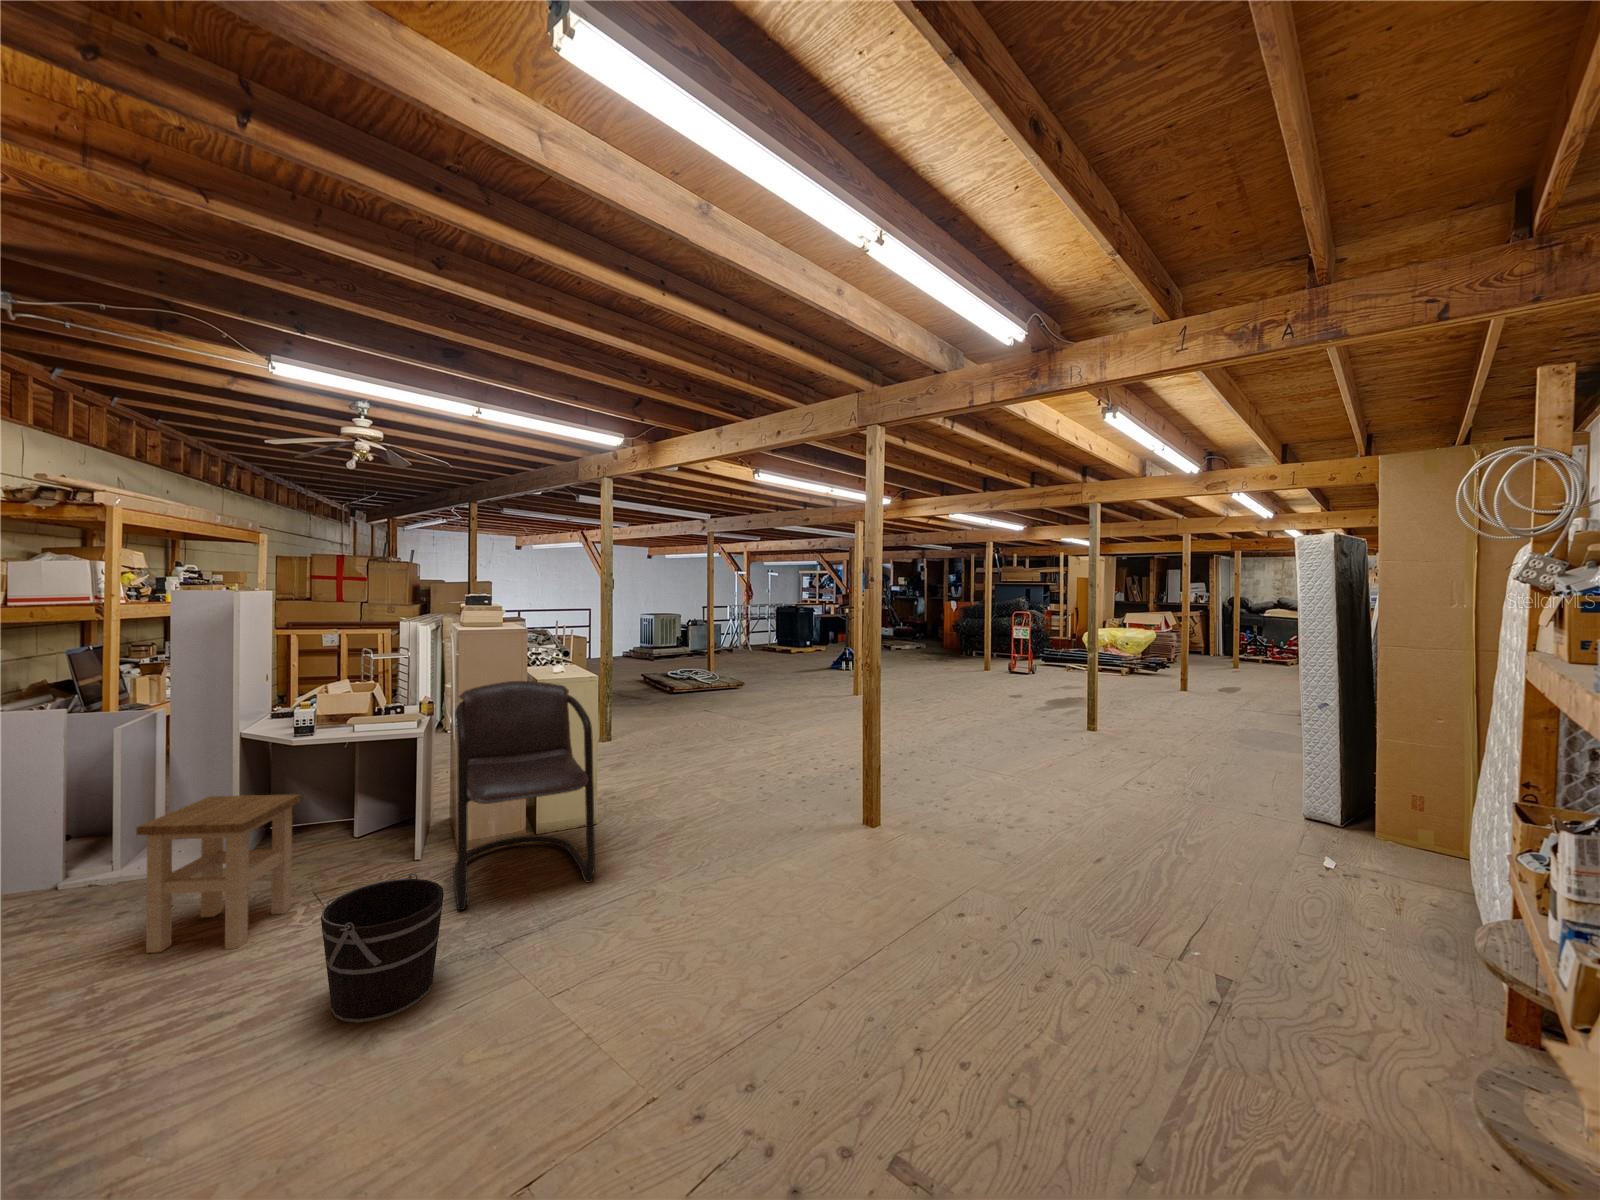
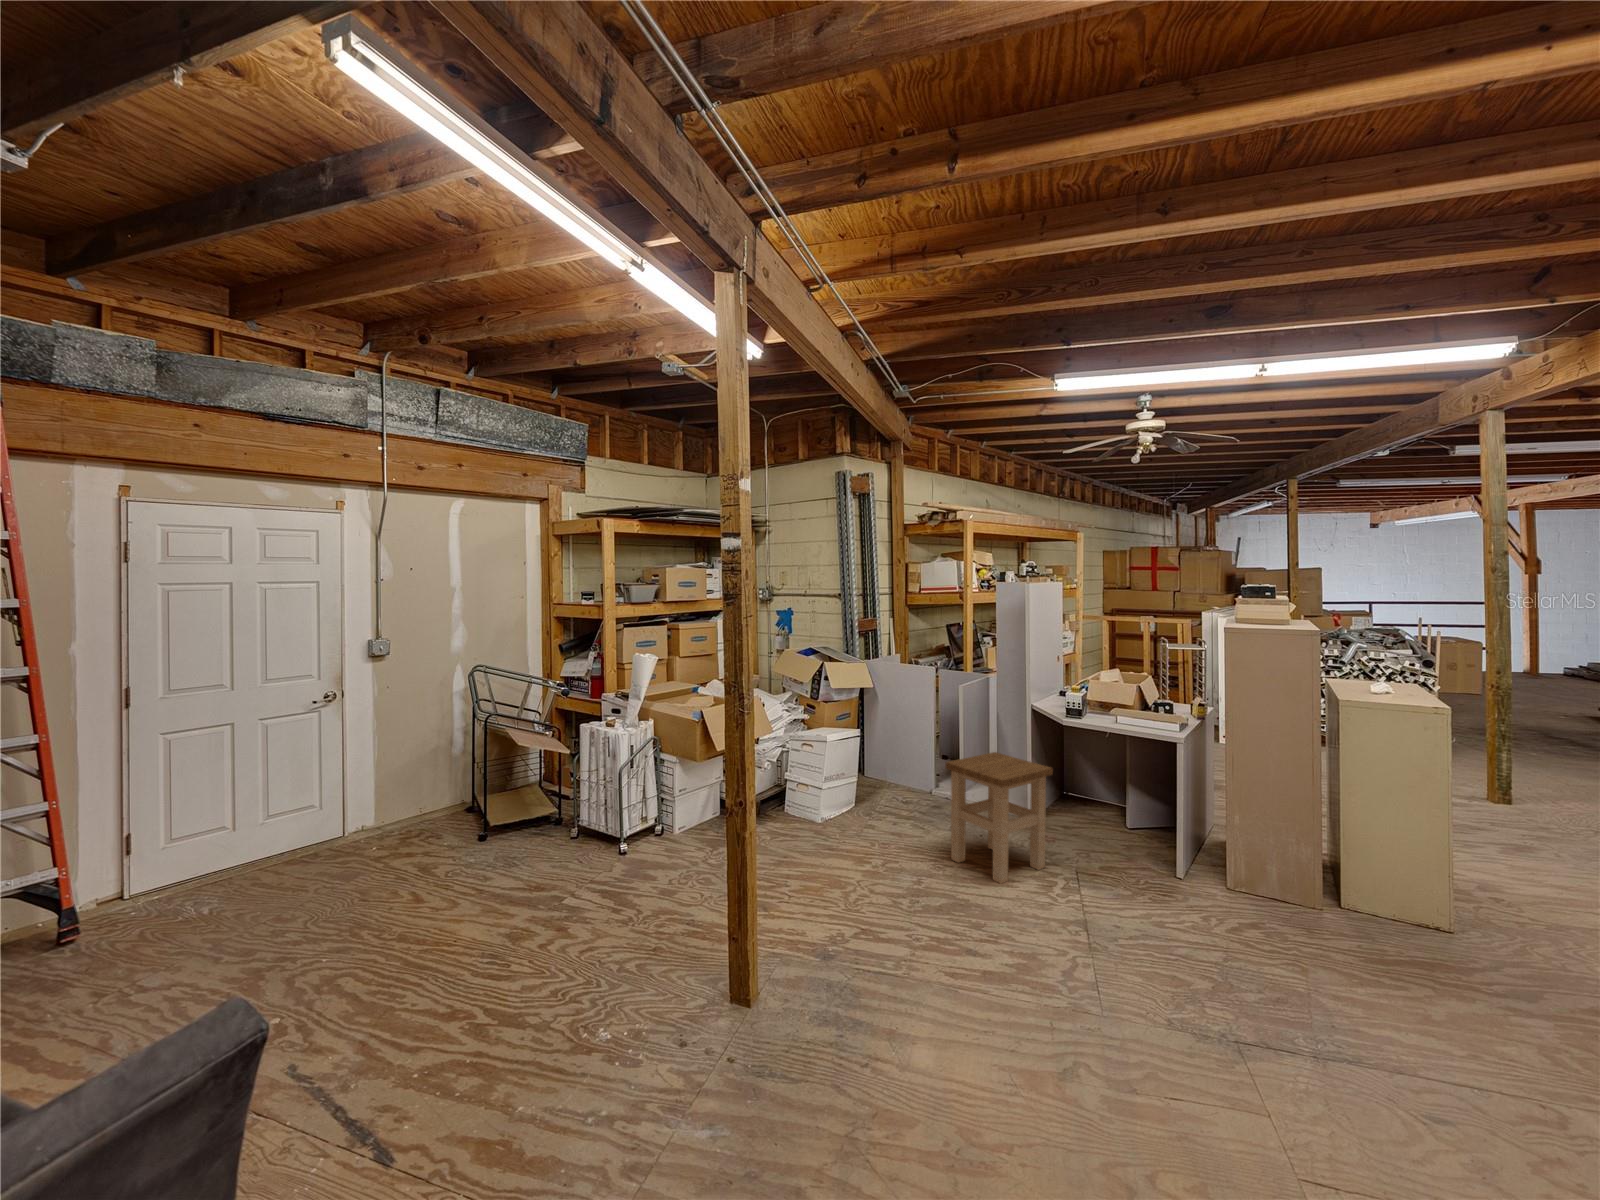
chair: present [453,681,595,910] -> none [1182,691,1382,991]
bucket: present [321,873,444,1023] -> none [1031,870,1143,1012]

